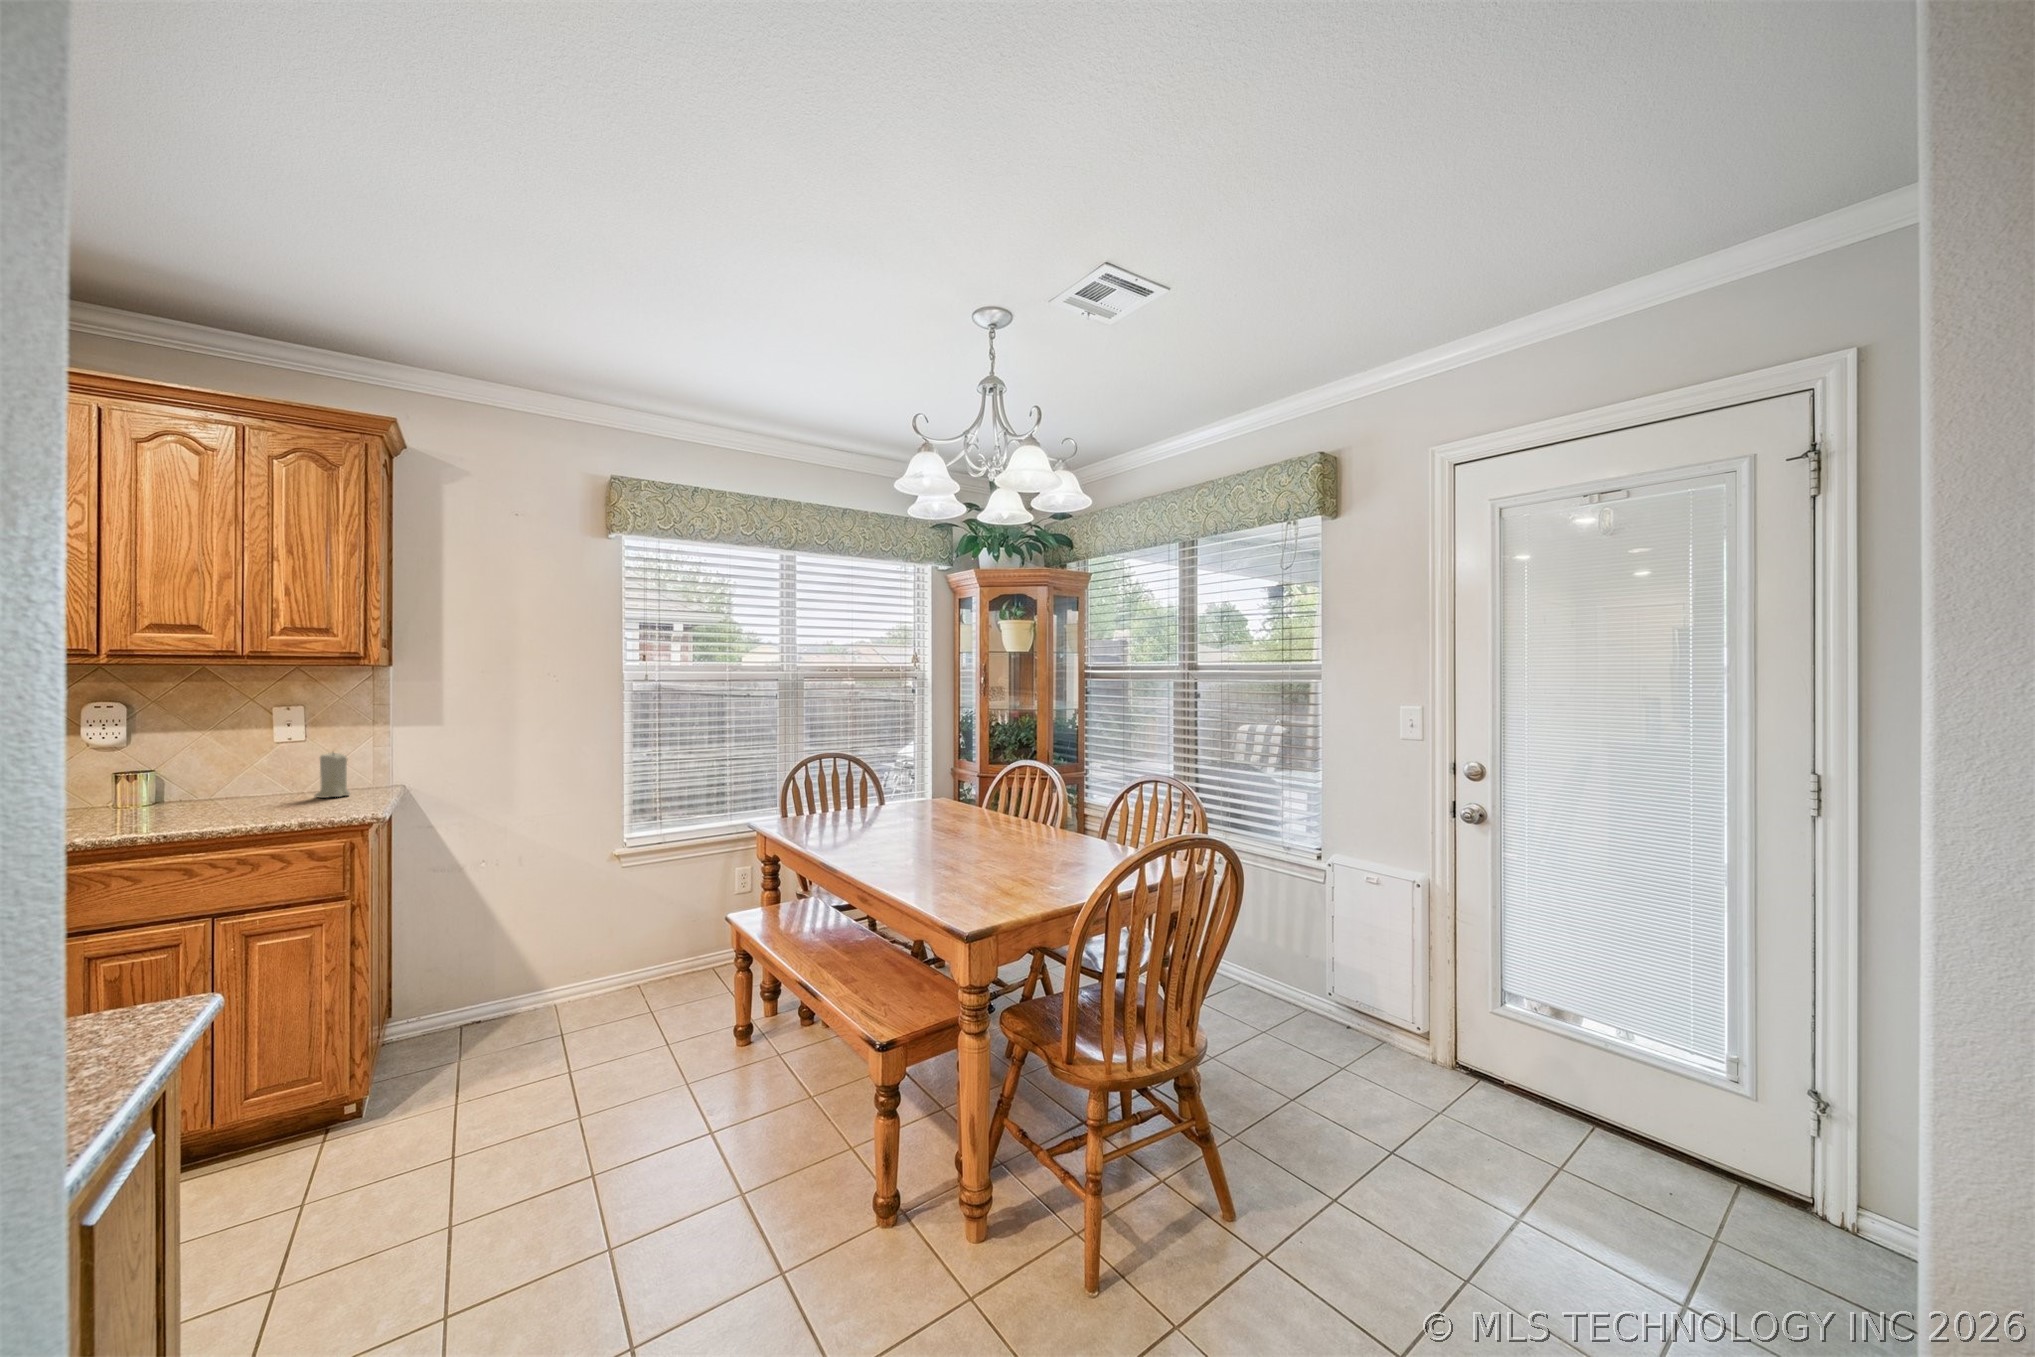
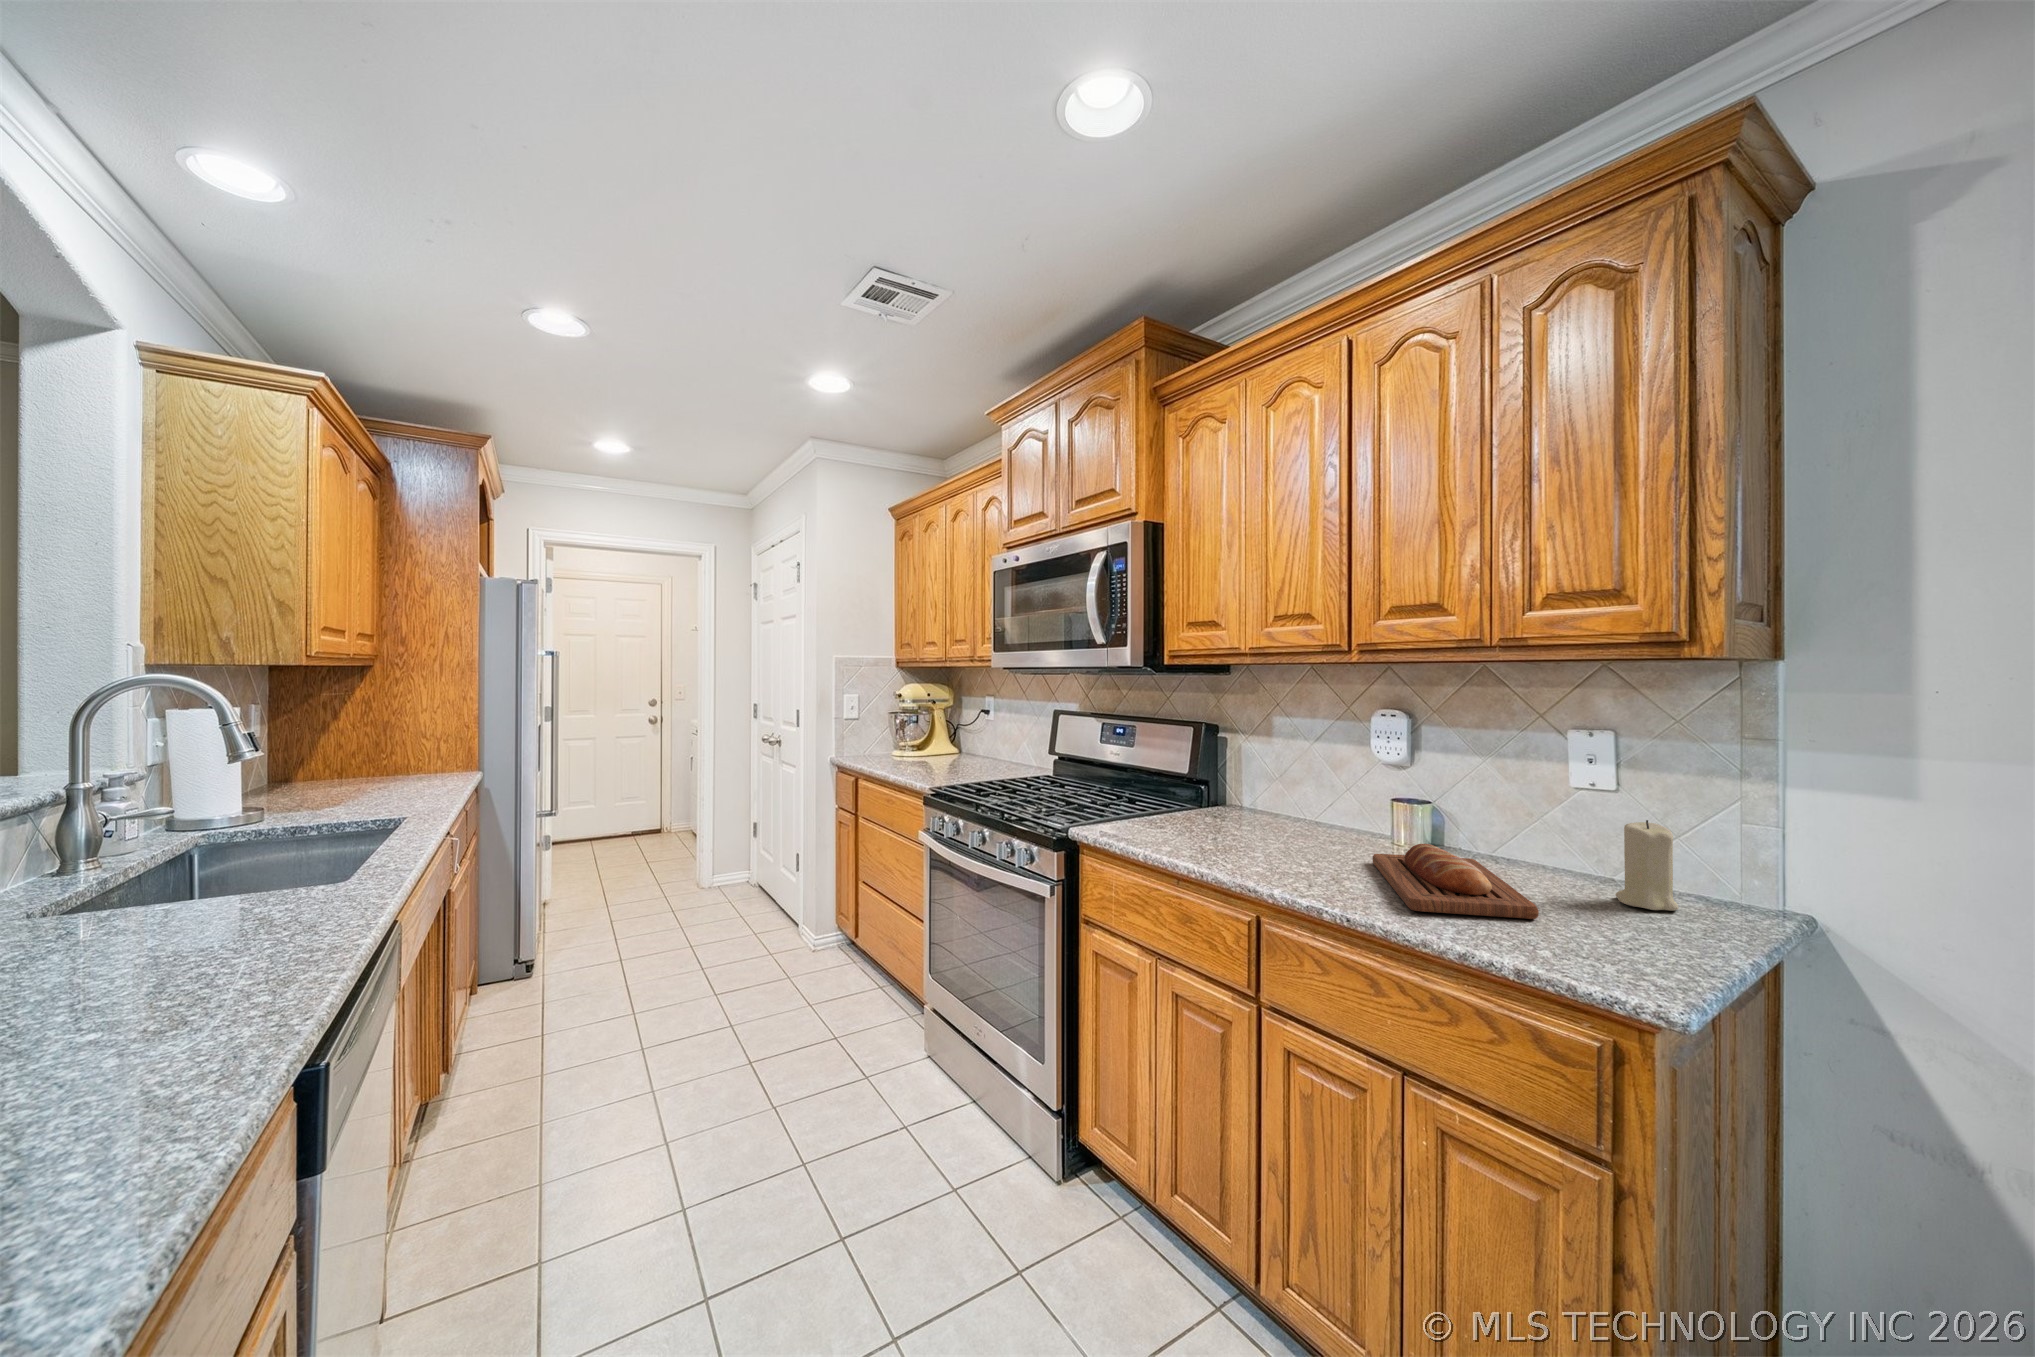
bread loaf: none [121,791,286,821] -> present [1373,844,1539,919]

